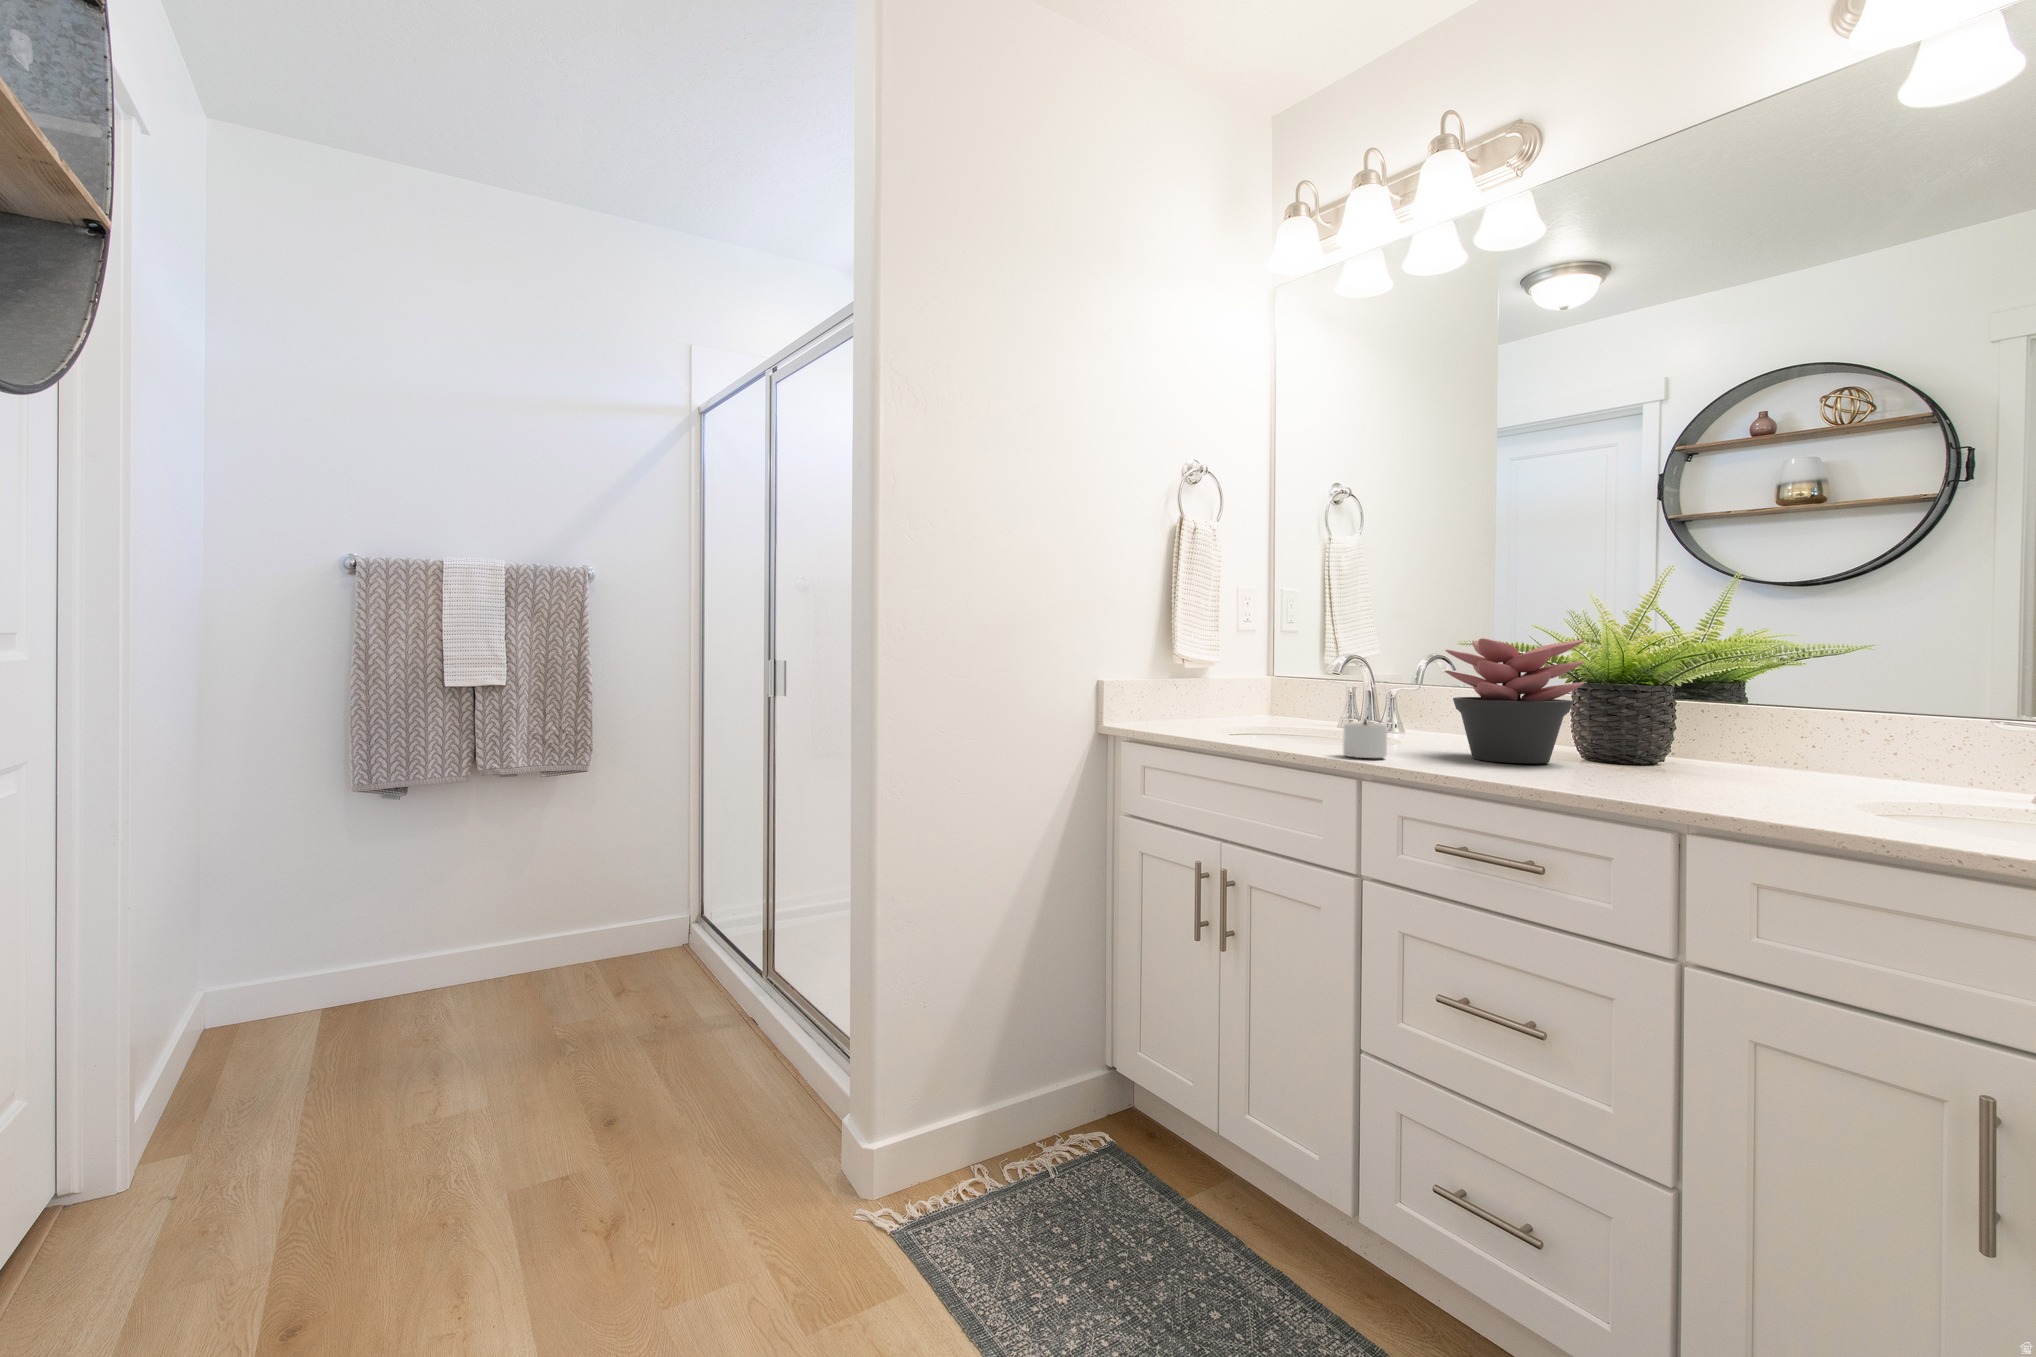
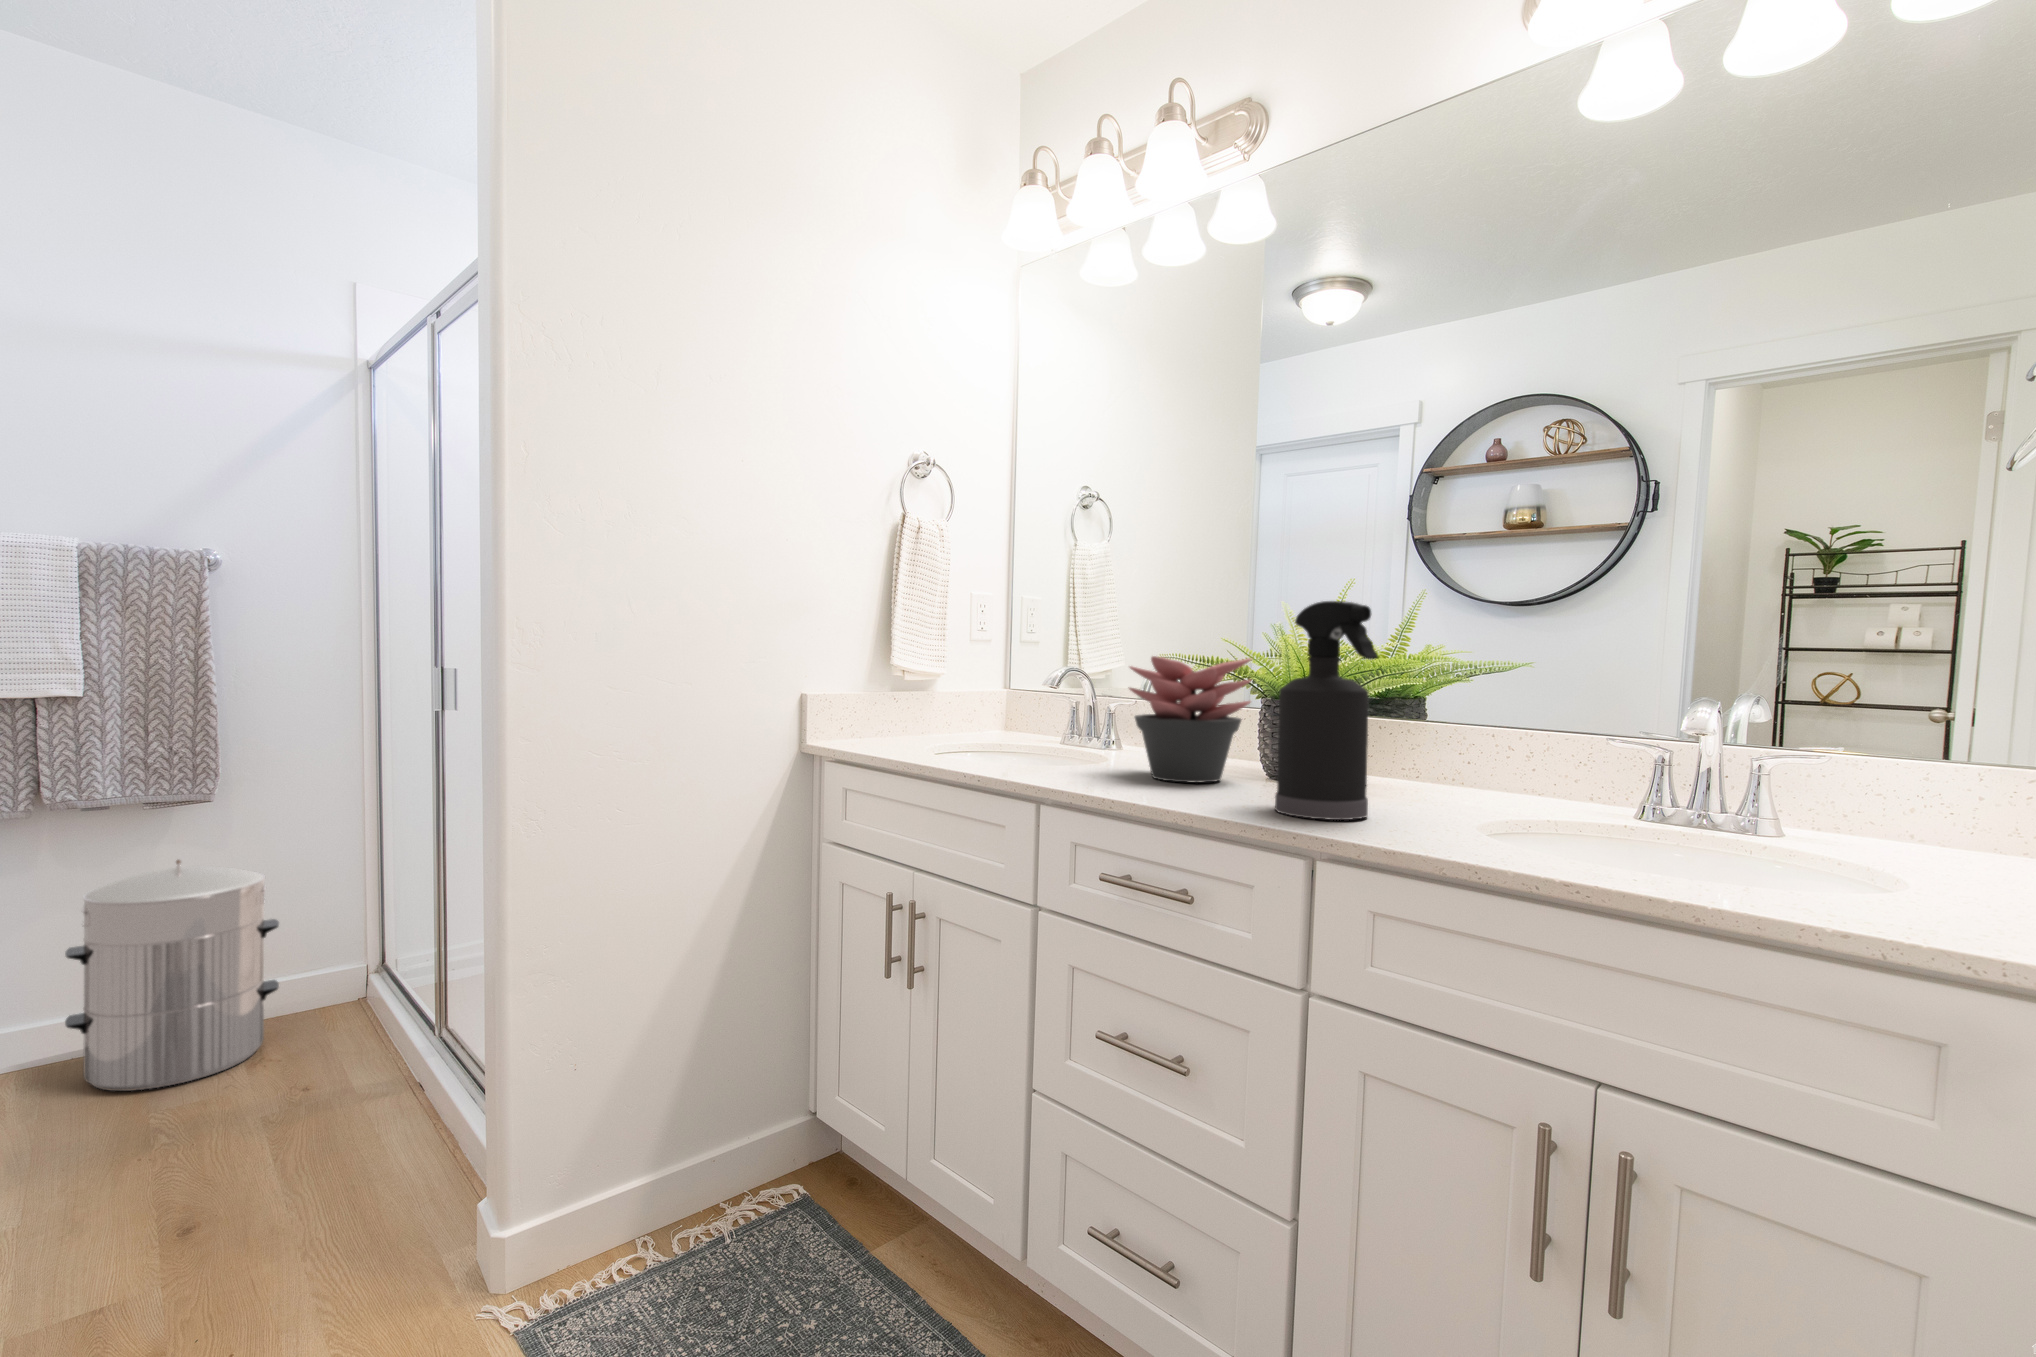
spray bottle: none [1638,577,1769,798] -> present [1275,601,1378,820]
candle: present [1343,720,1387,758] -> none [1021,739,1083,780]
waste bin: none [497,820,641,1006] -> present [65,859,279,1091]

